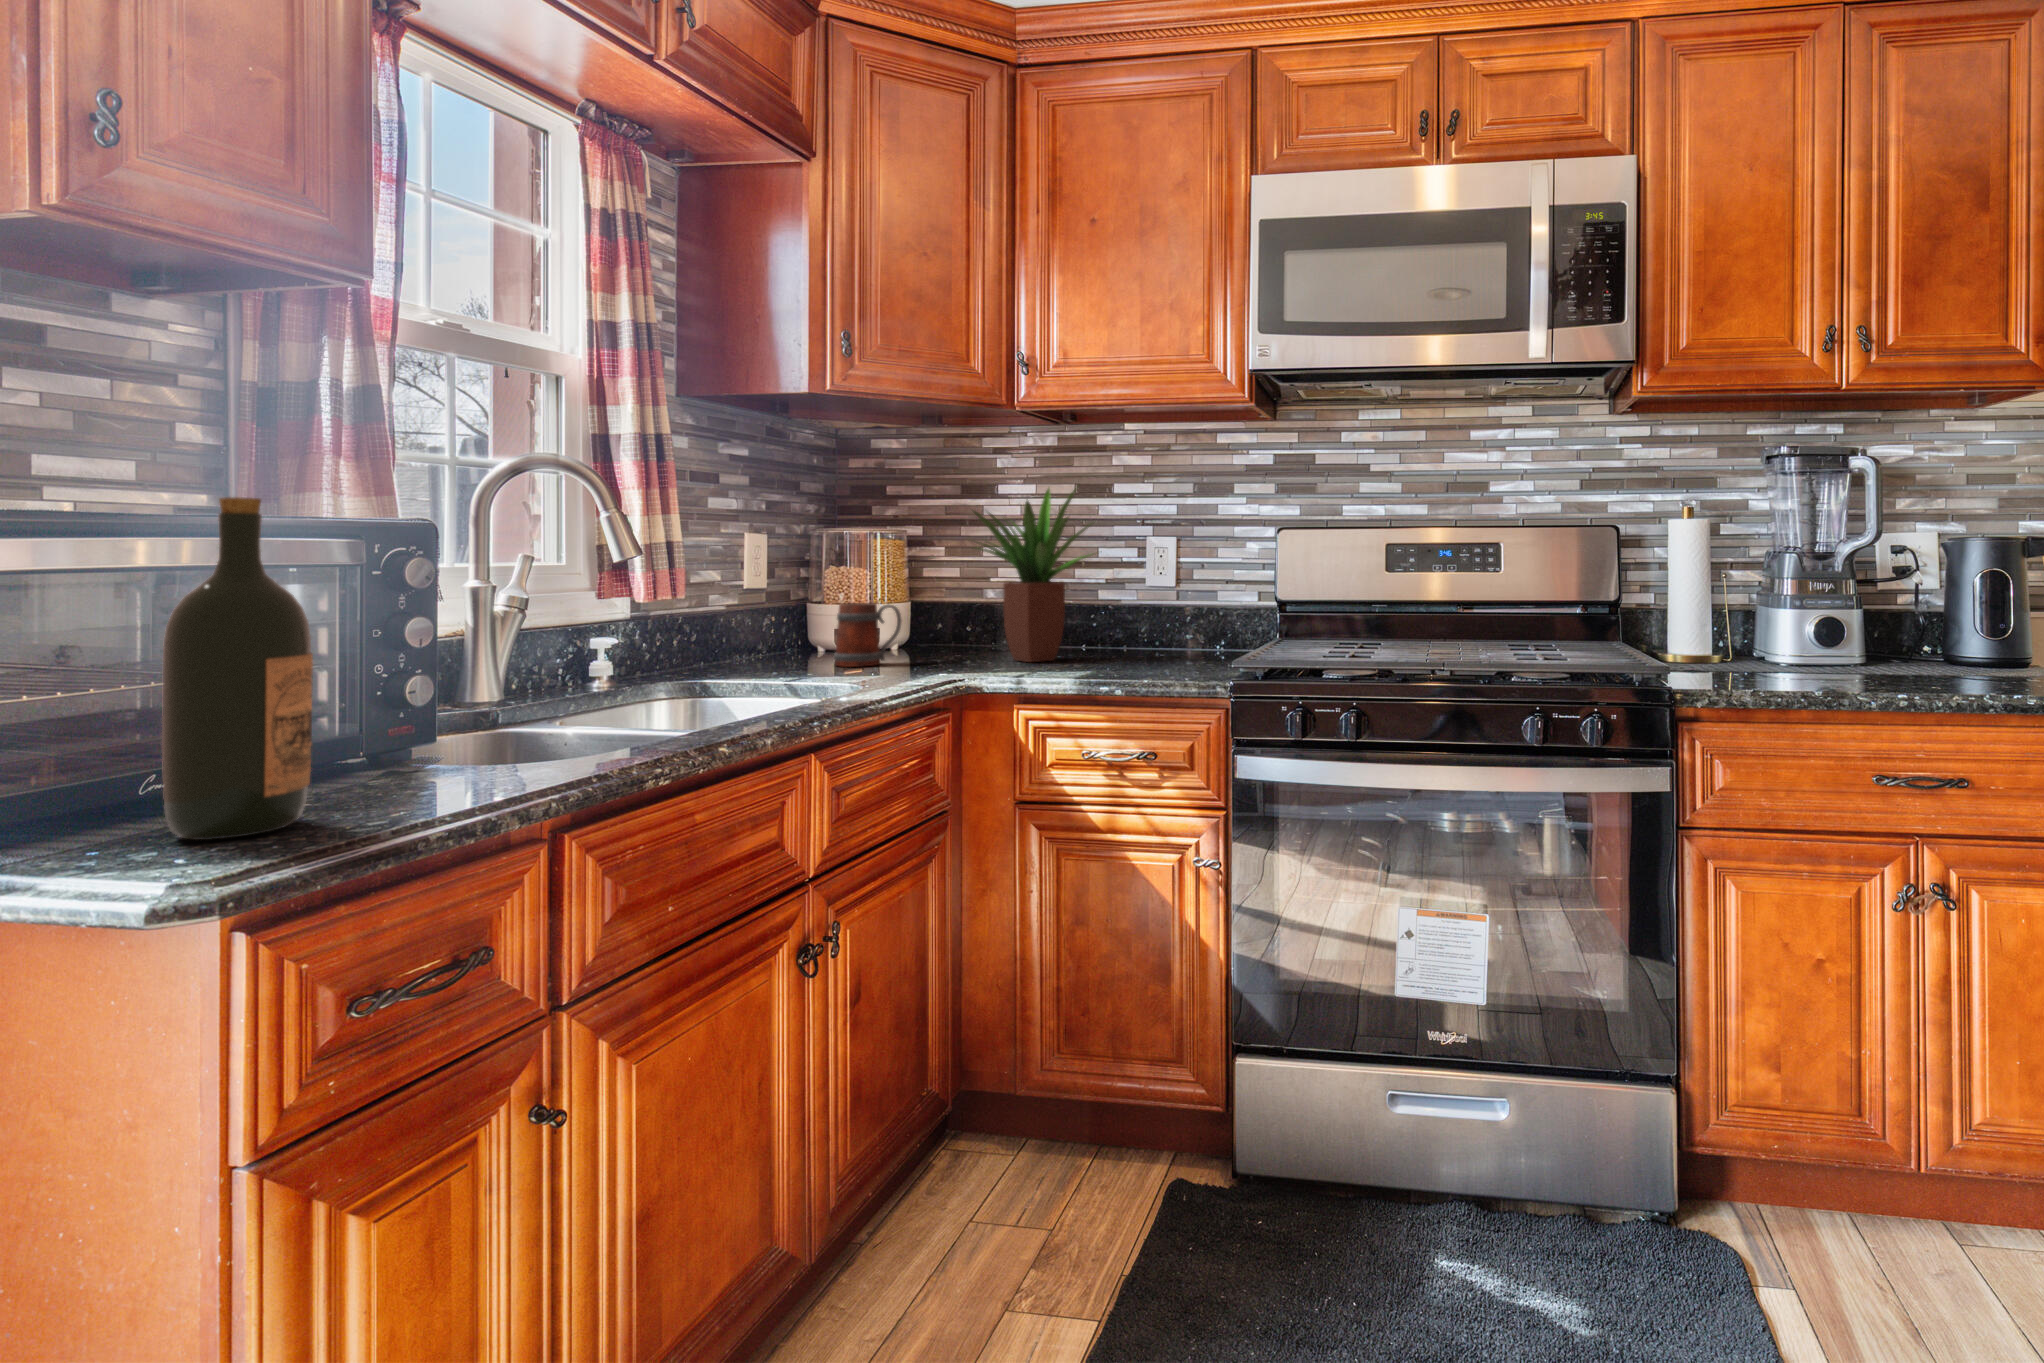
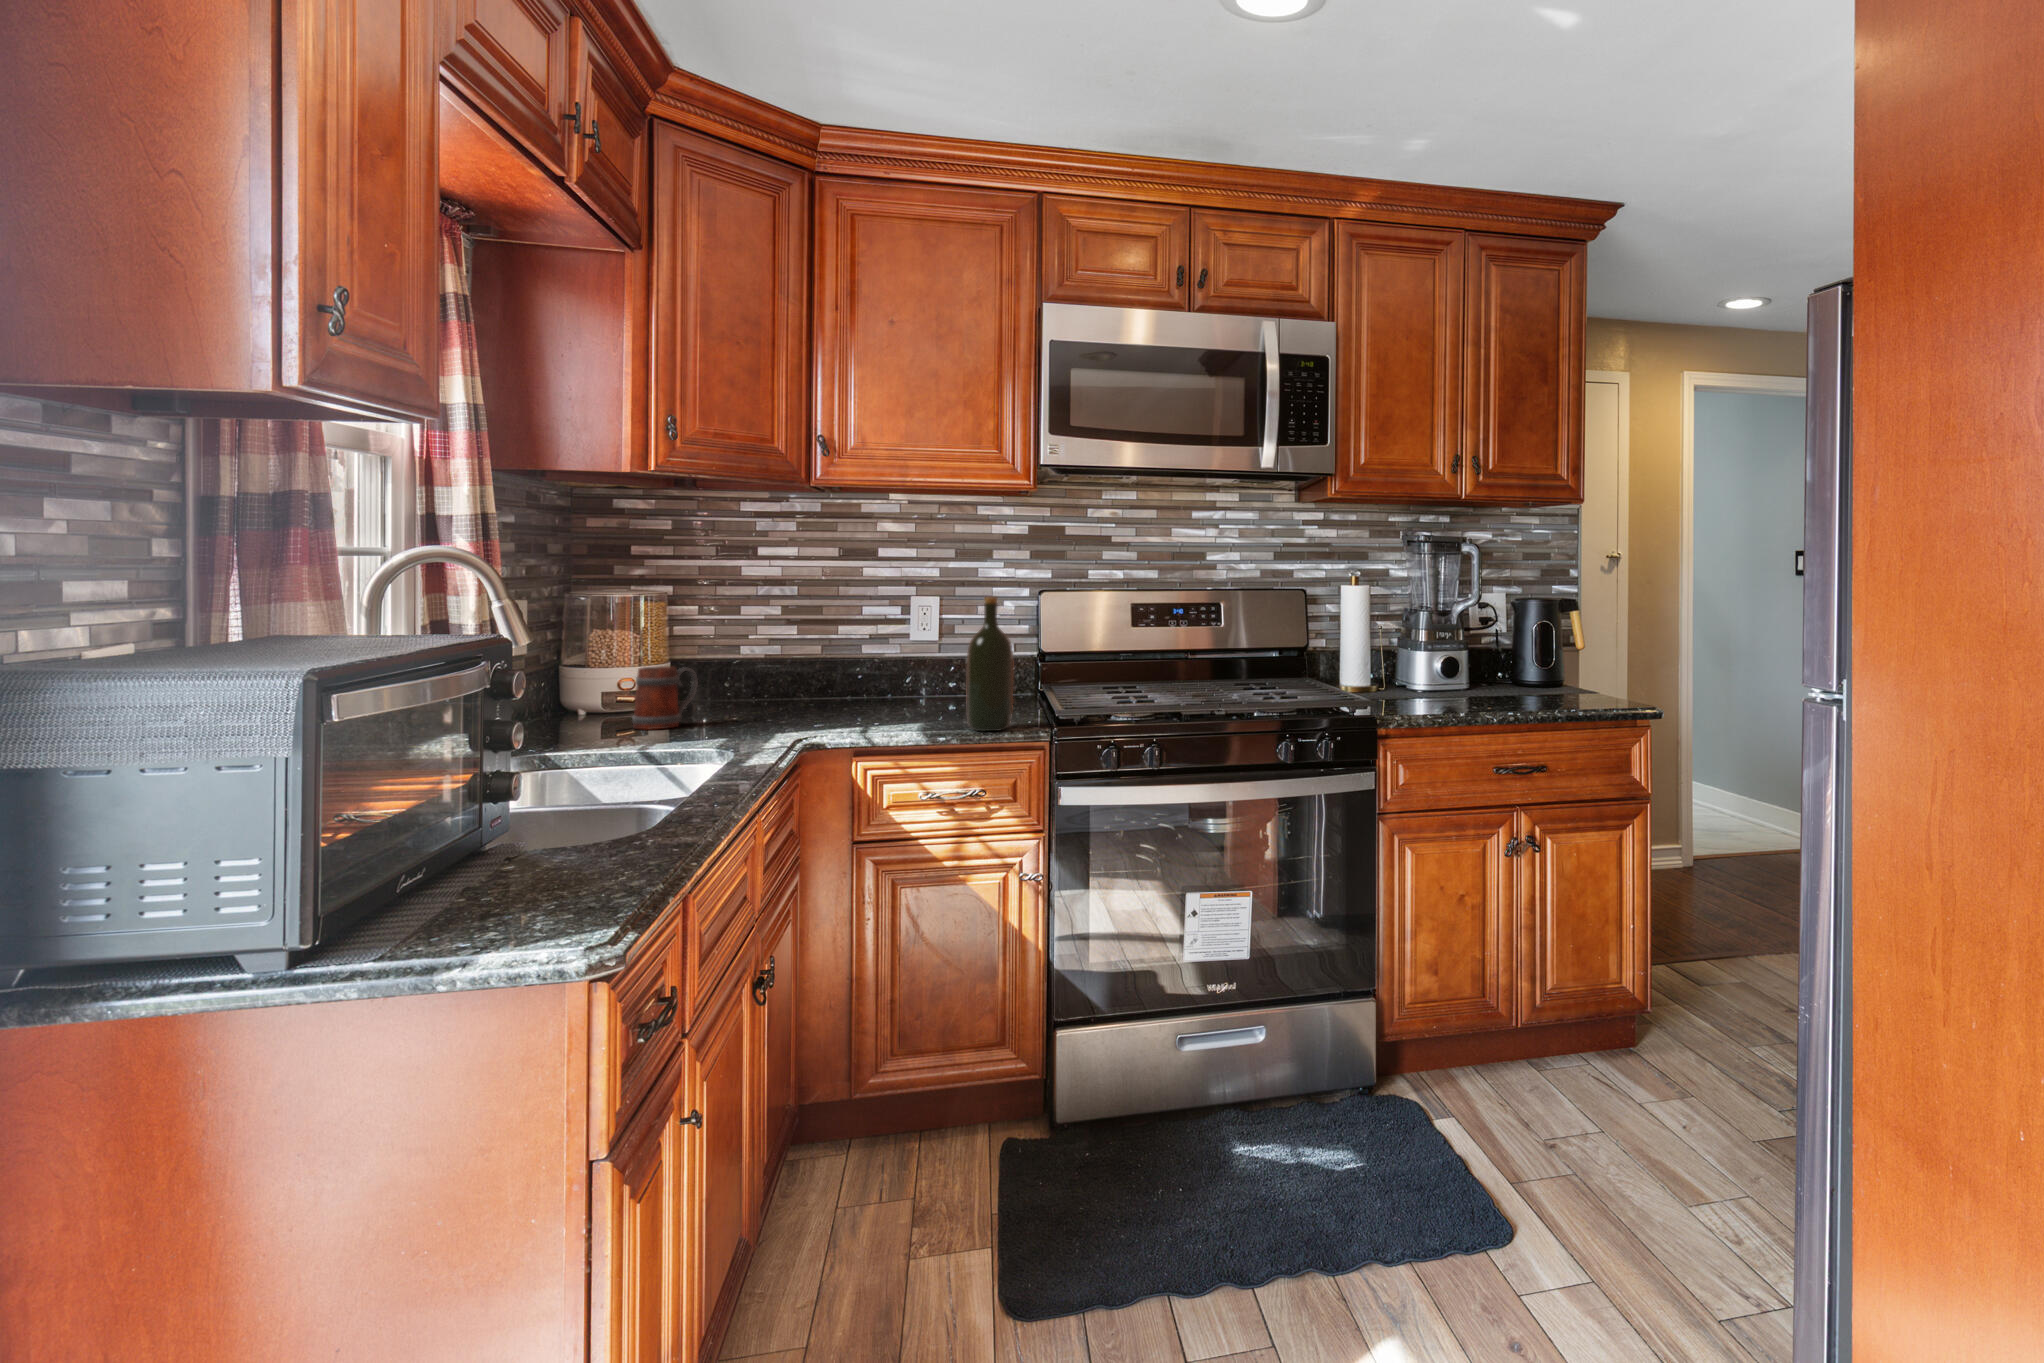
potted plant: present [973,488,1094,662] -> none [750,551,882,716]
wine bottle: present [162,497,313,840] -> present [966,597,1013,731]

